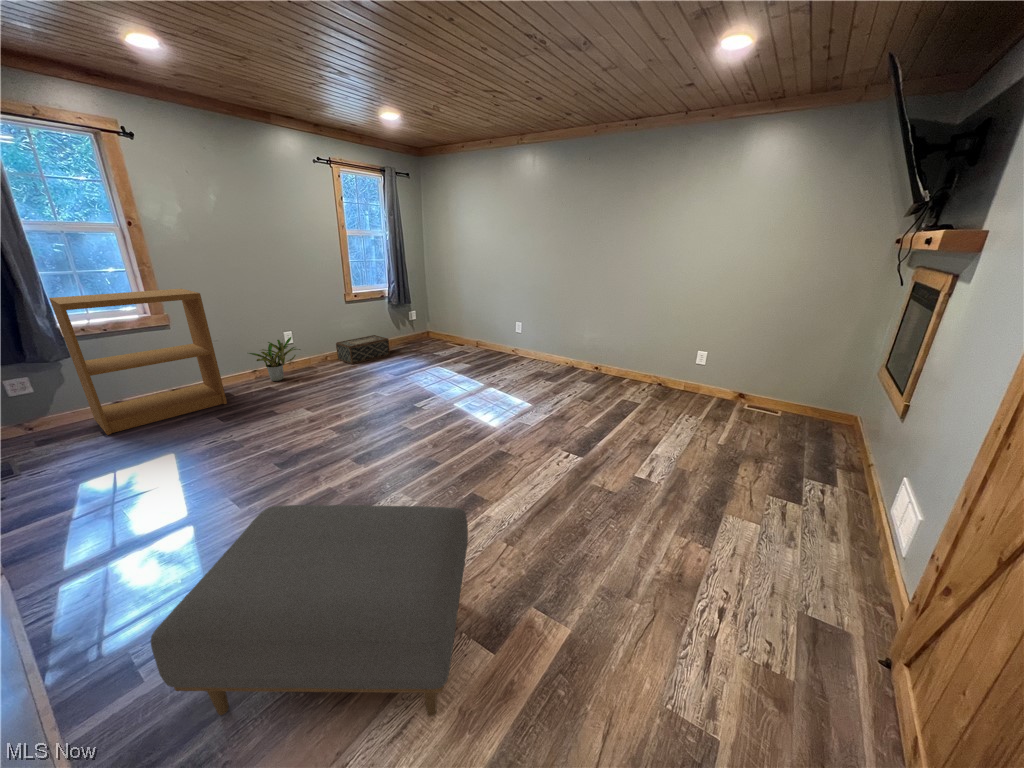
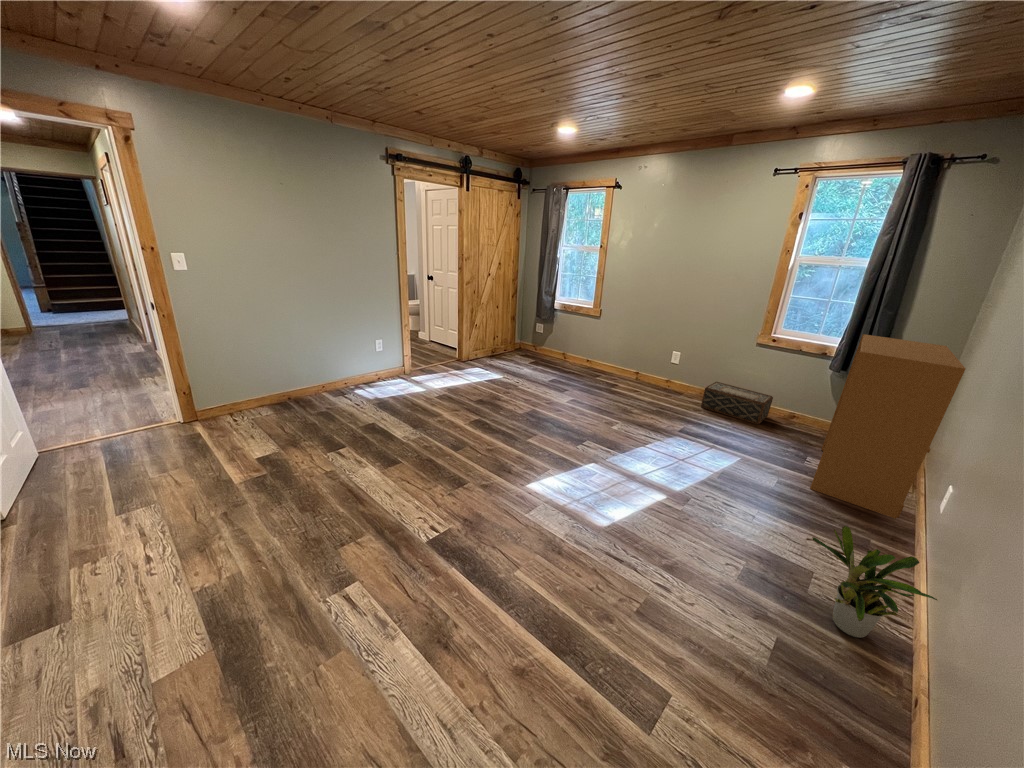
bookshelf: present [49,289,227,435] -> present [810,334,966,519]
potted plant: present [249,337,300,381] -> present [812,525,937,638]
ottoman: present [151,505,468,717] -> none [229,360,362,449]

